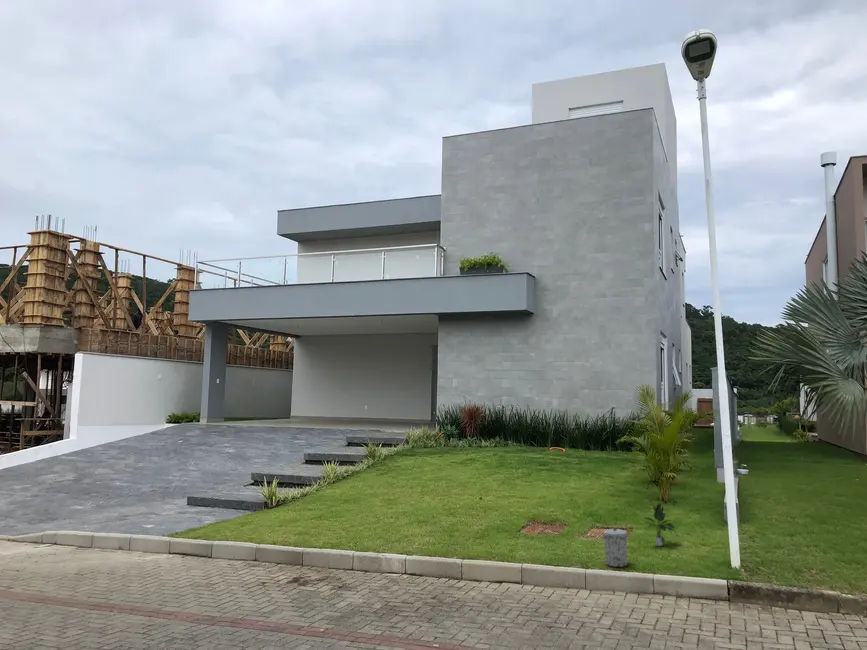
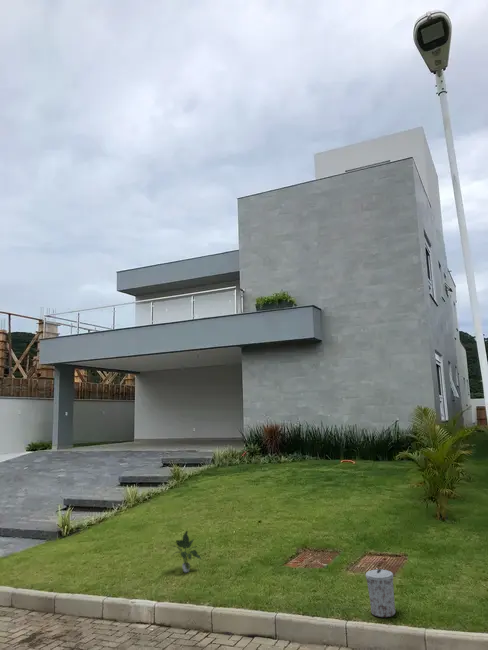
potted plant: present [645,503,675,546] -> present [174,531,201,572]

